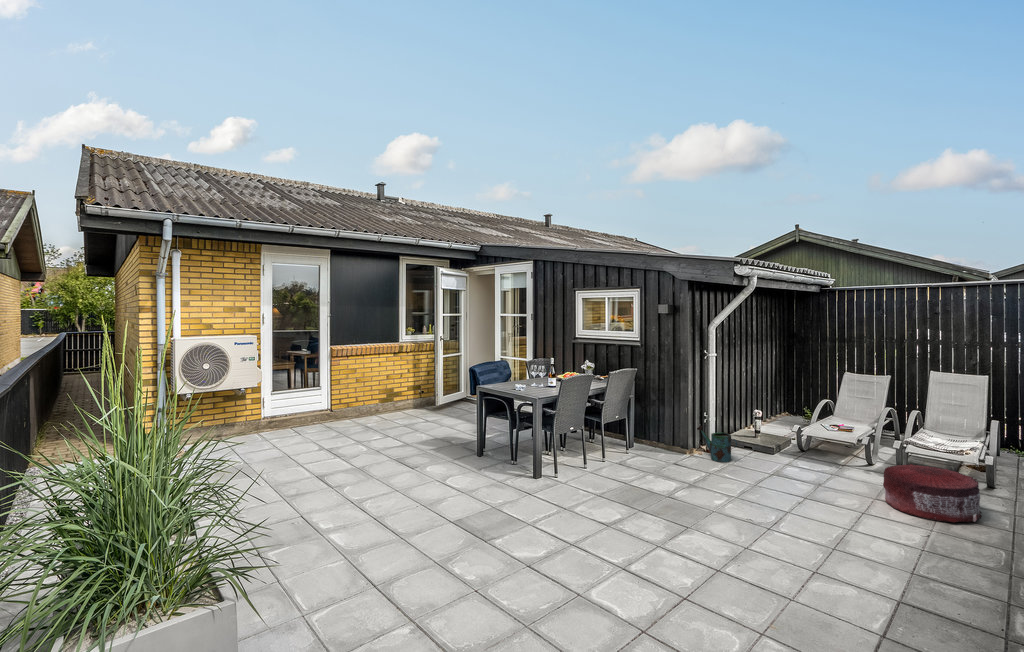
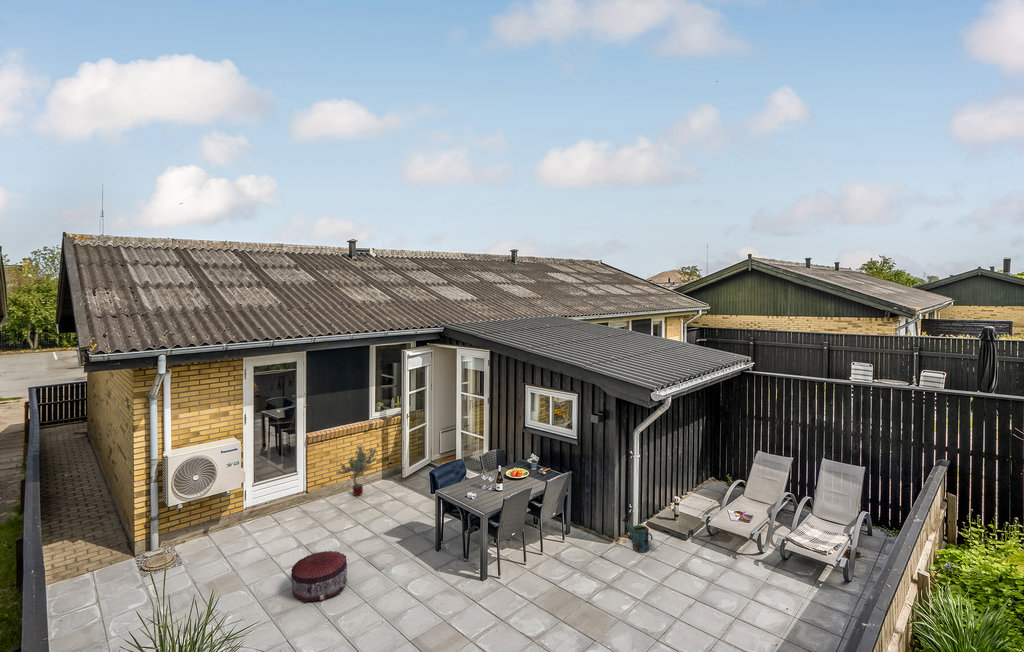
potted tree: none [362,363,407,420] -> present [337,444,376,496]
pouf: present [883,464,982,522] -> present [291,551,347,602]

